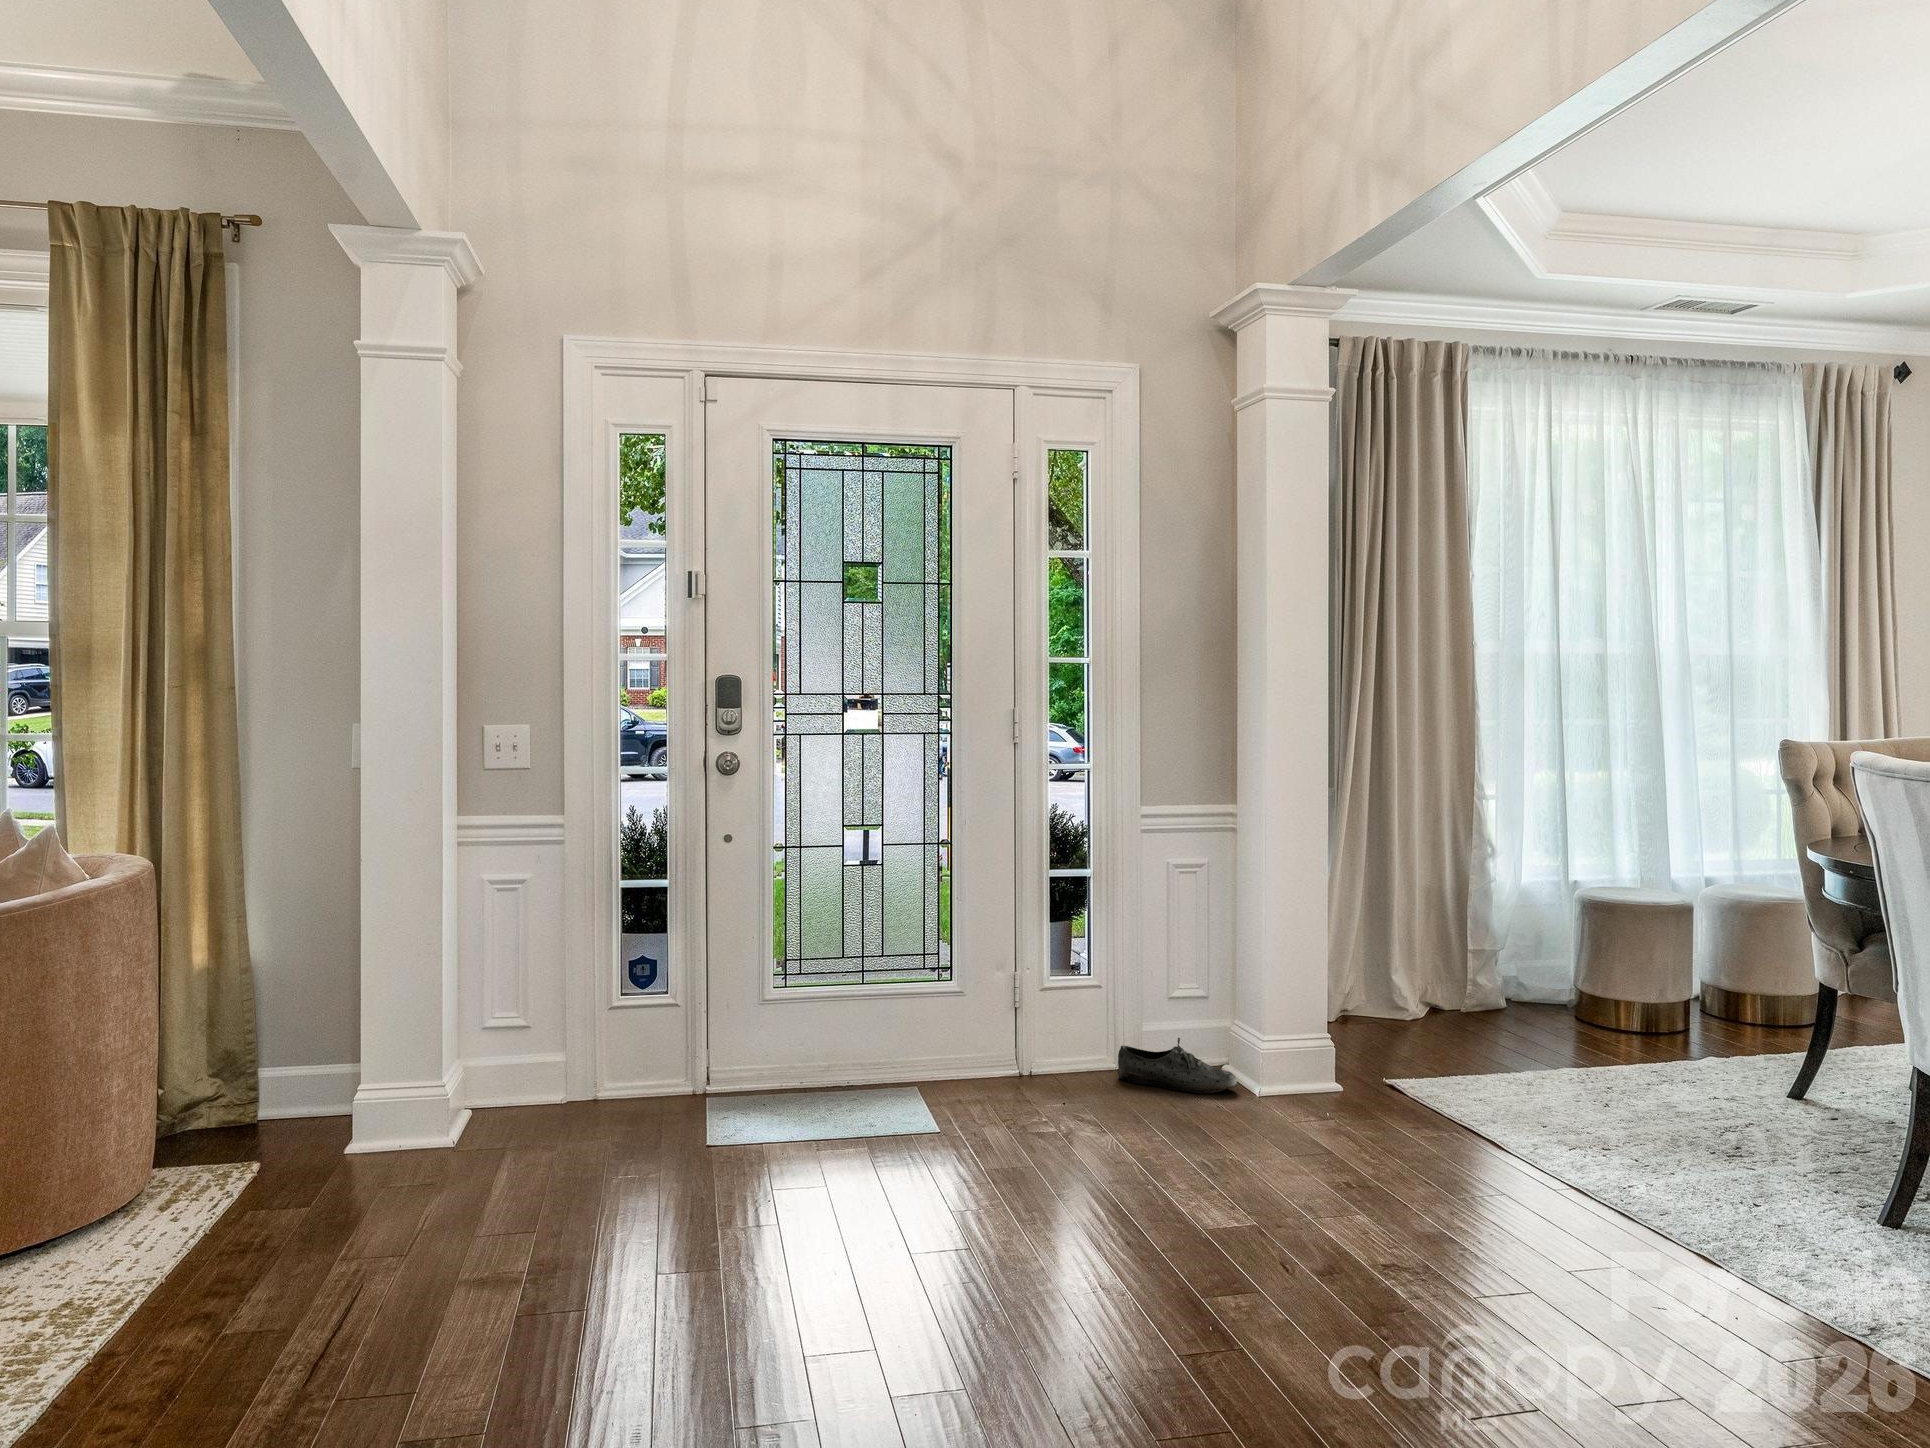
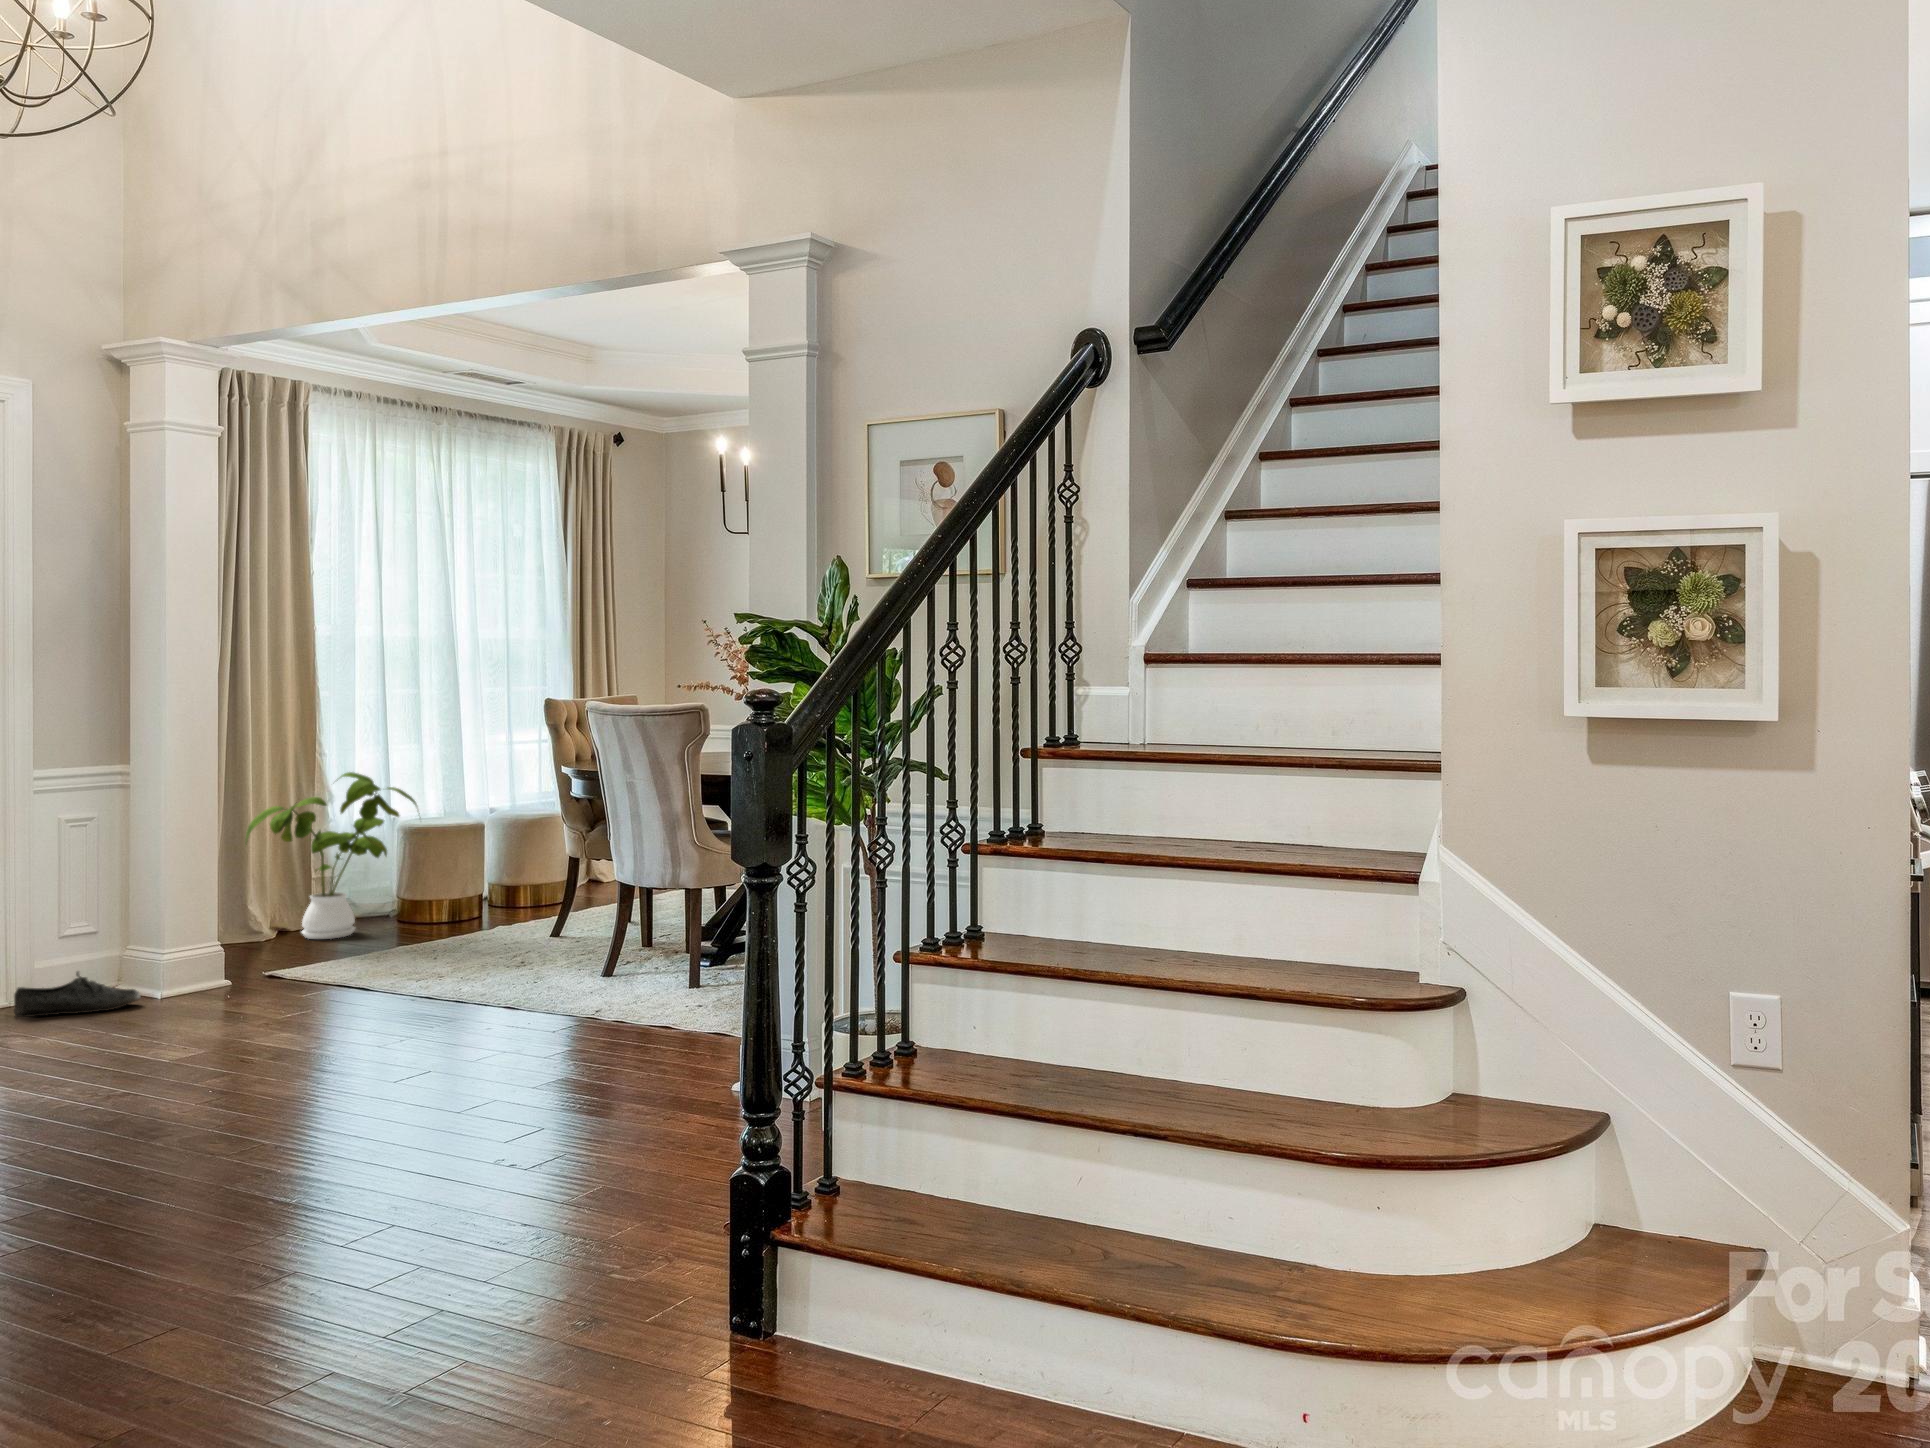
house plant: none [1381,826,1597,1031] -> present [246,772,420,939]

